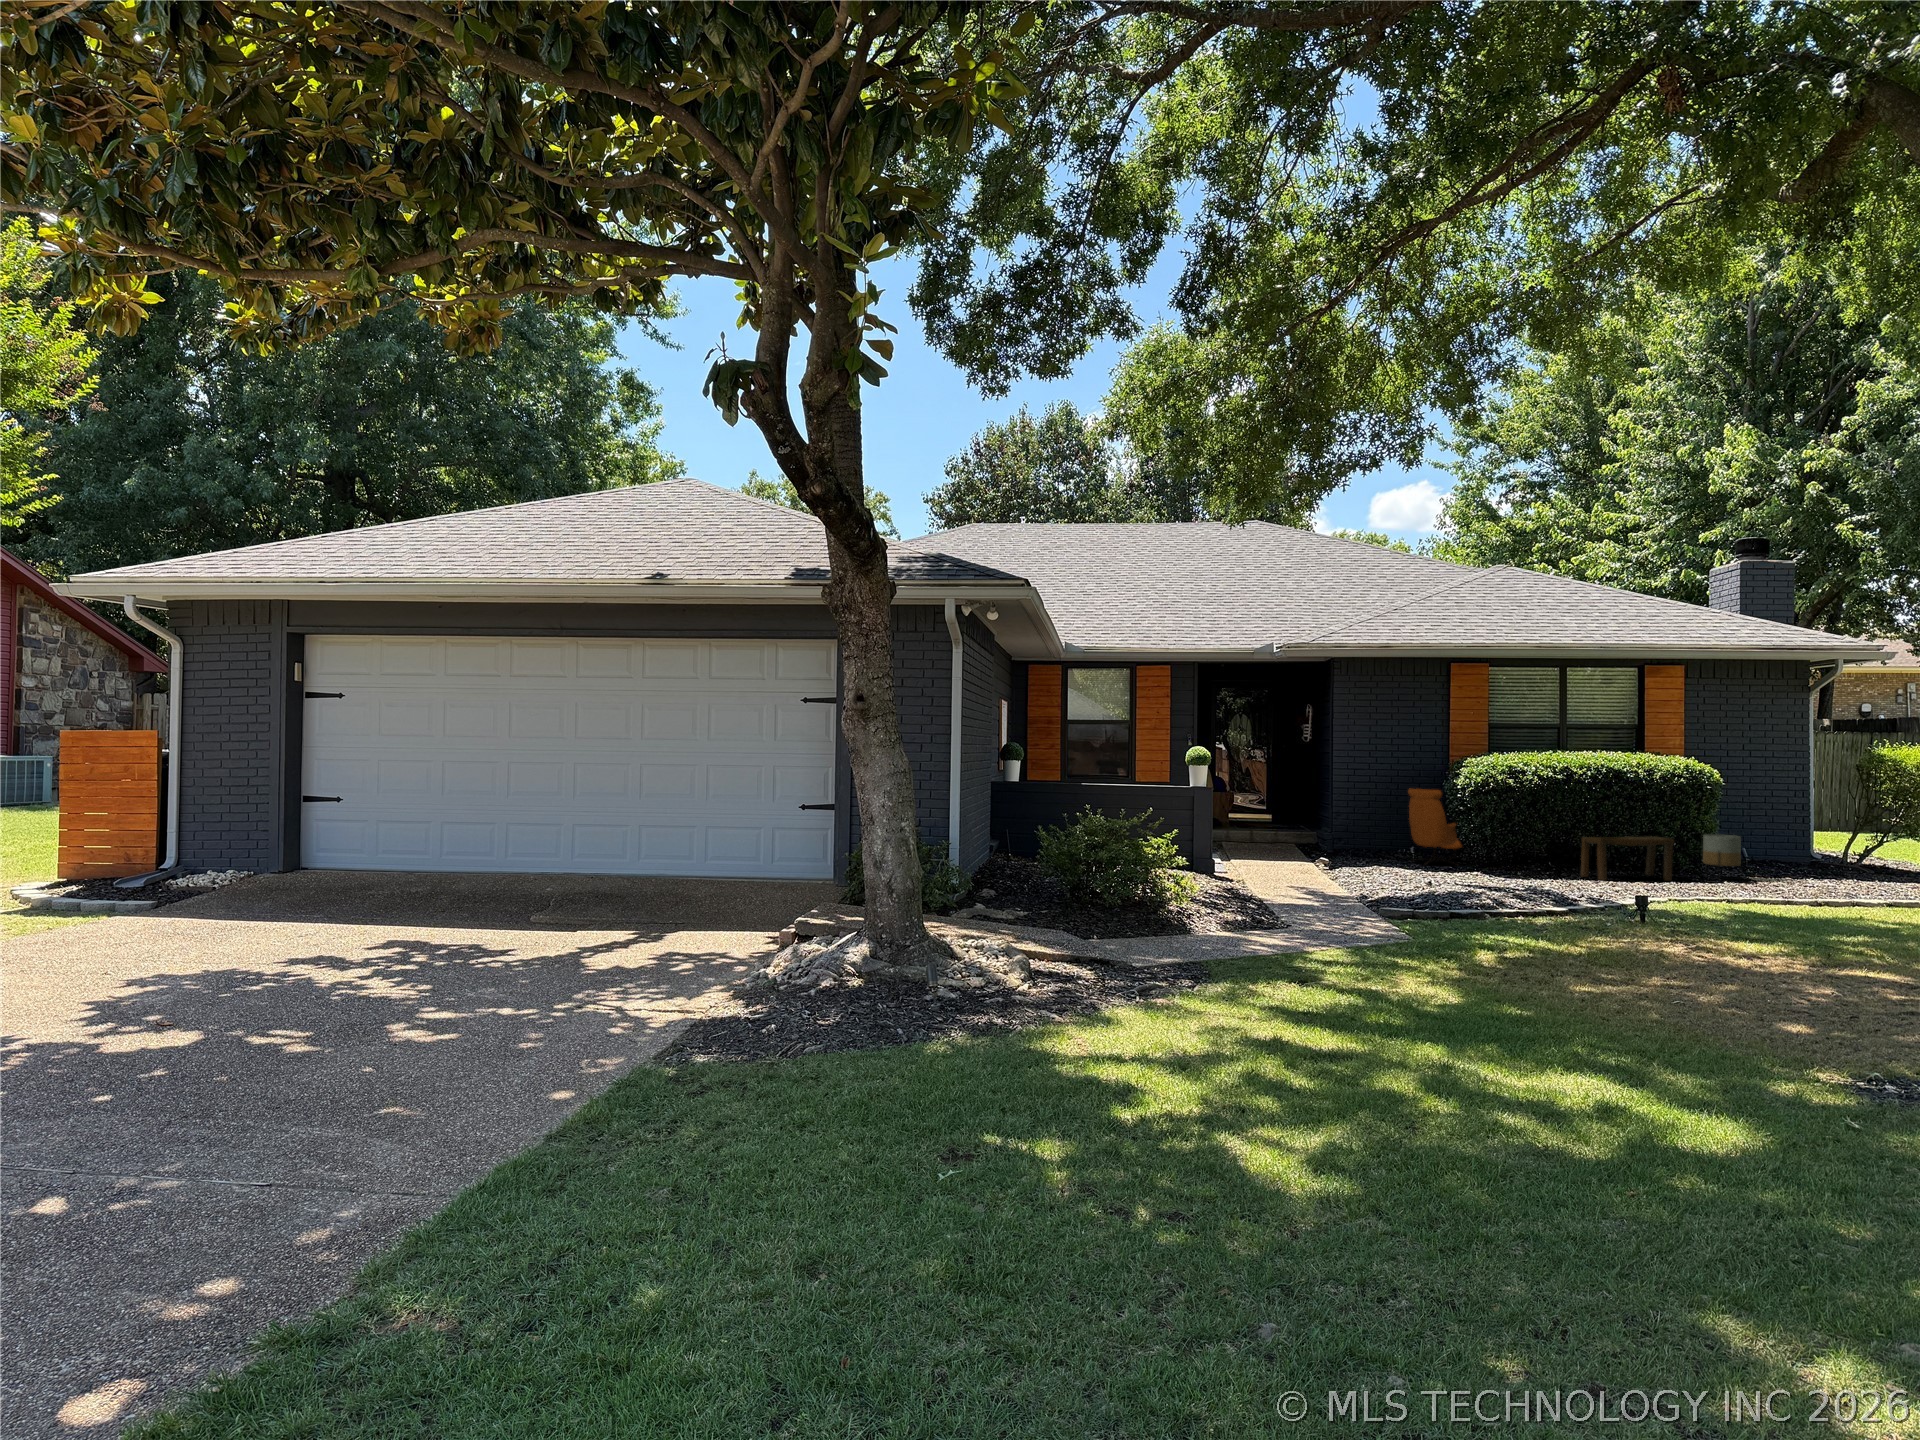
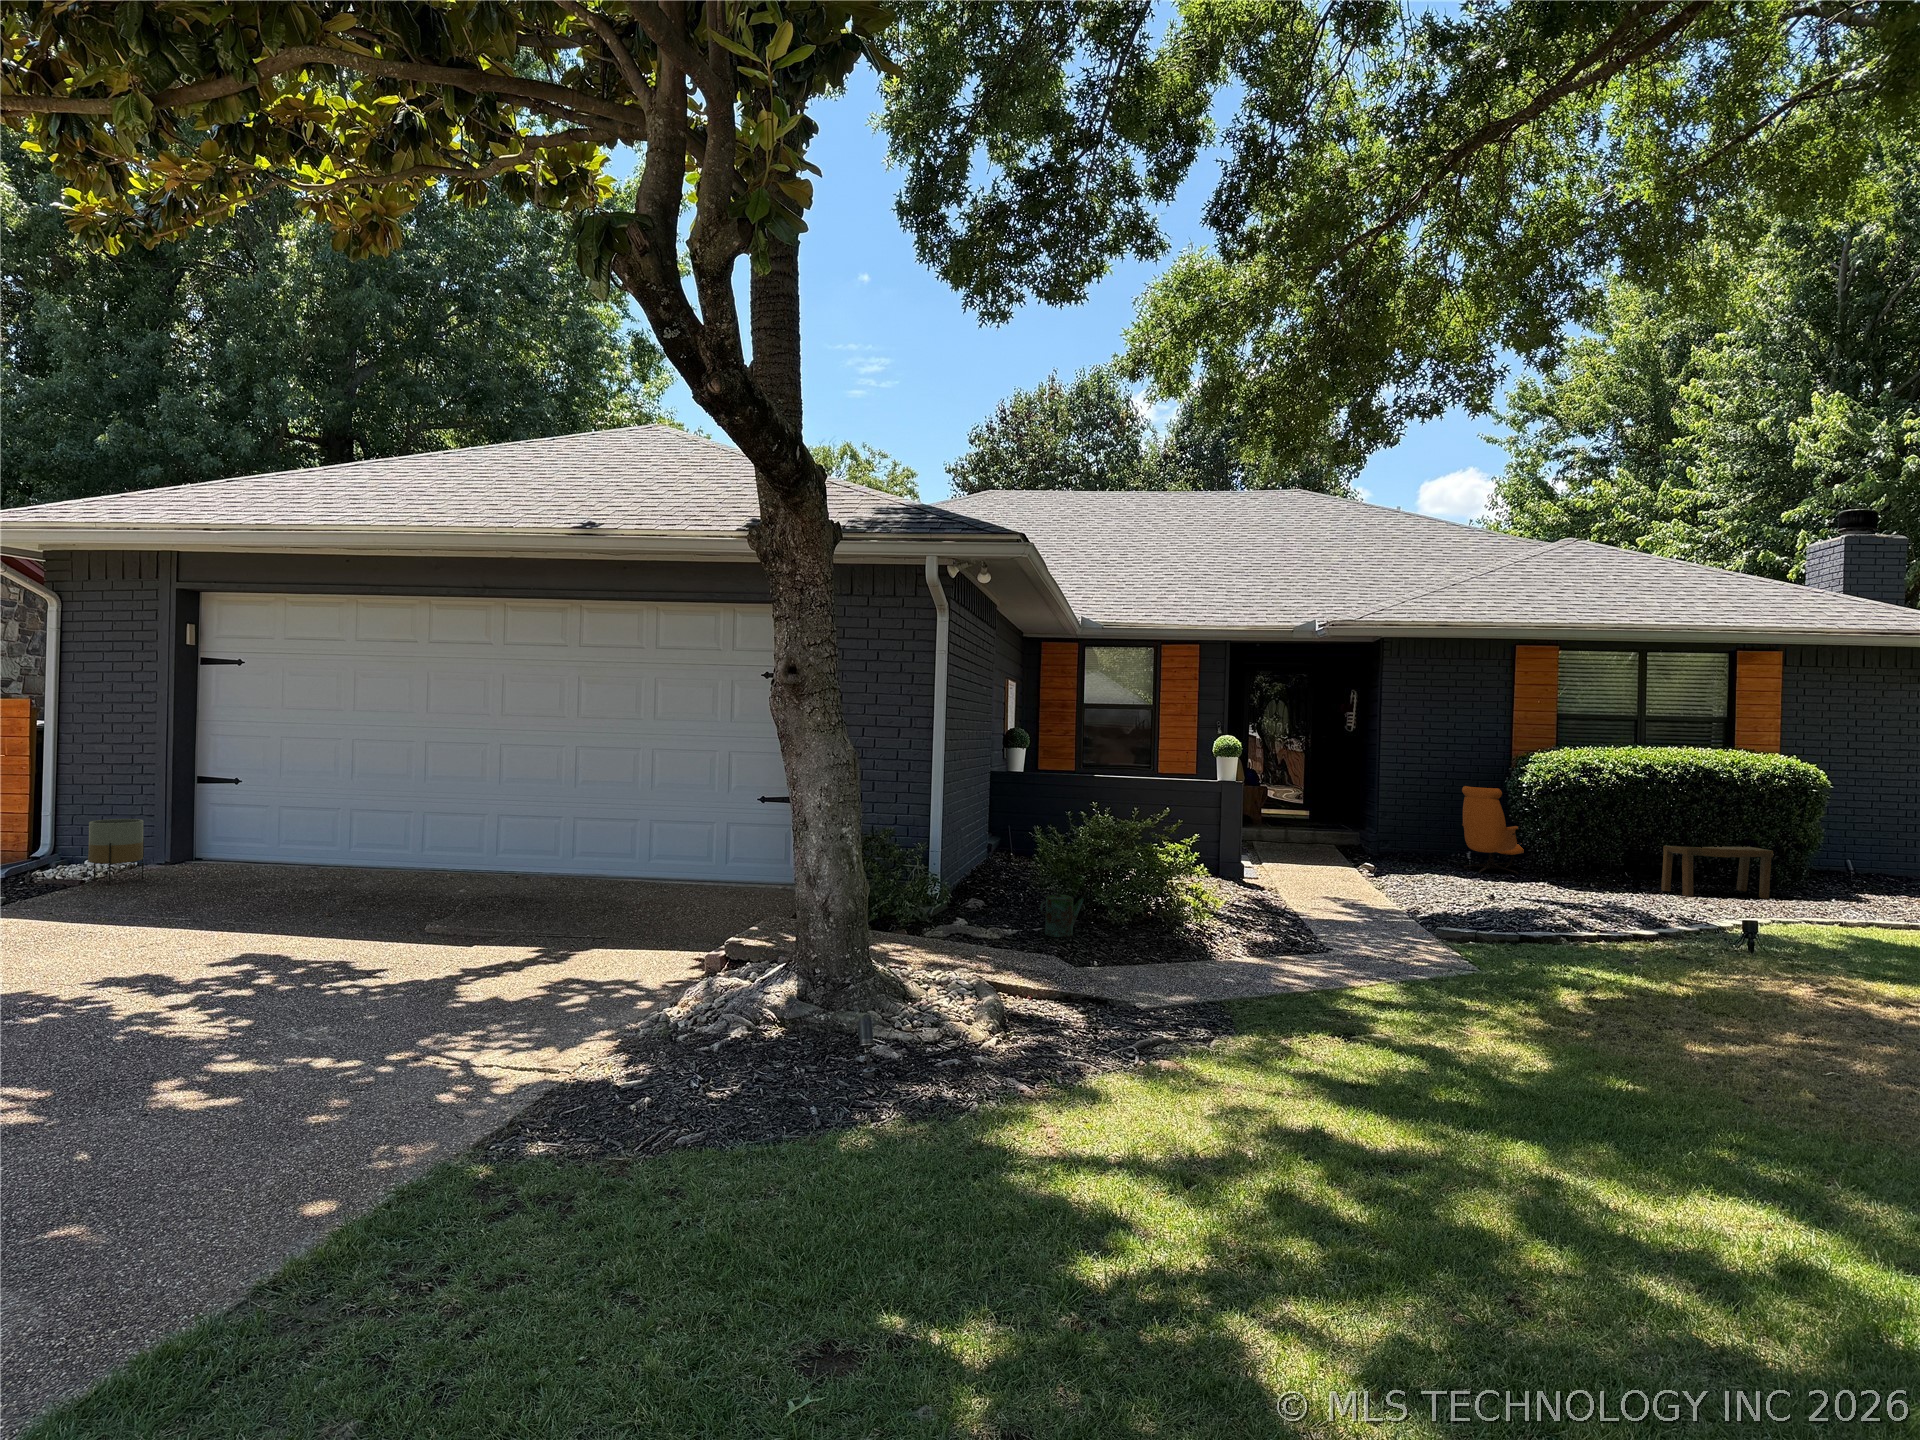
planter: present [1703,834,1741,875] -> present [88,819,144,885]
watering can: none [1047,877,1089,919] -> present [1040,895,1084,937]

